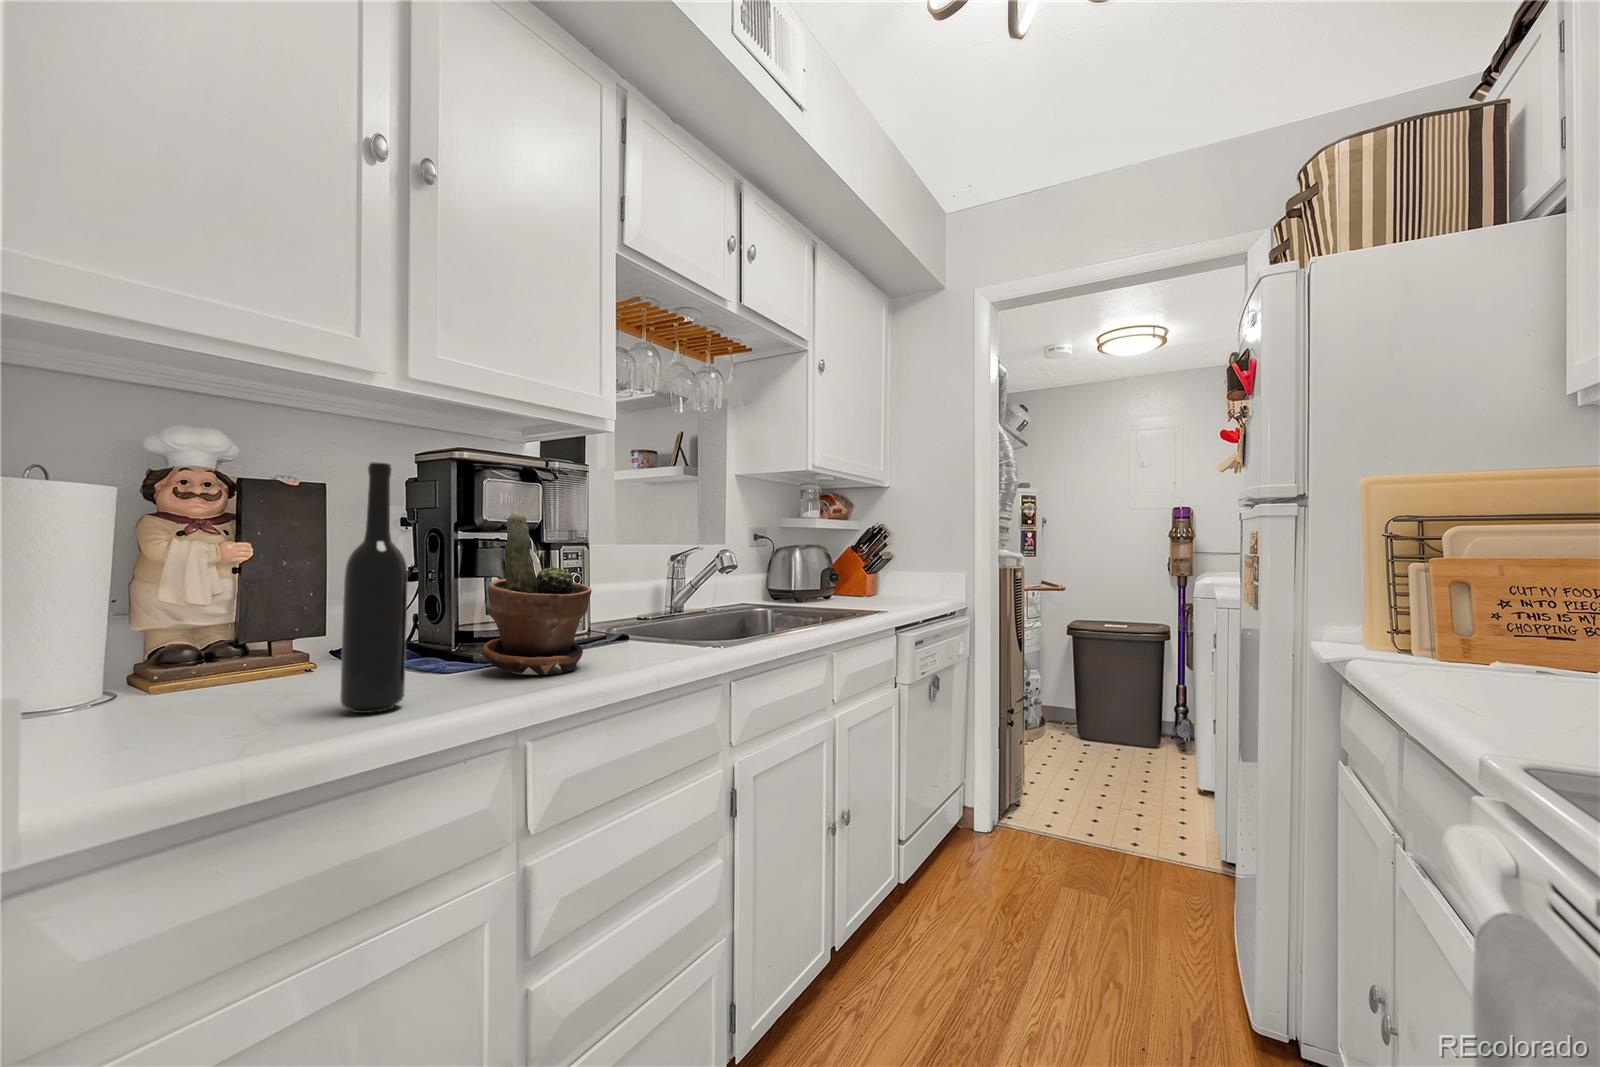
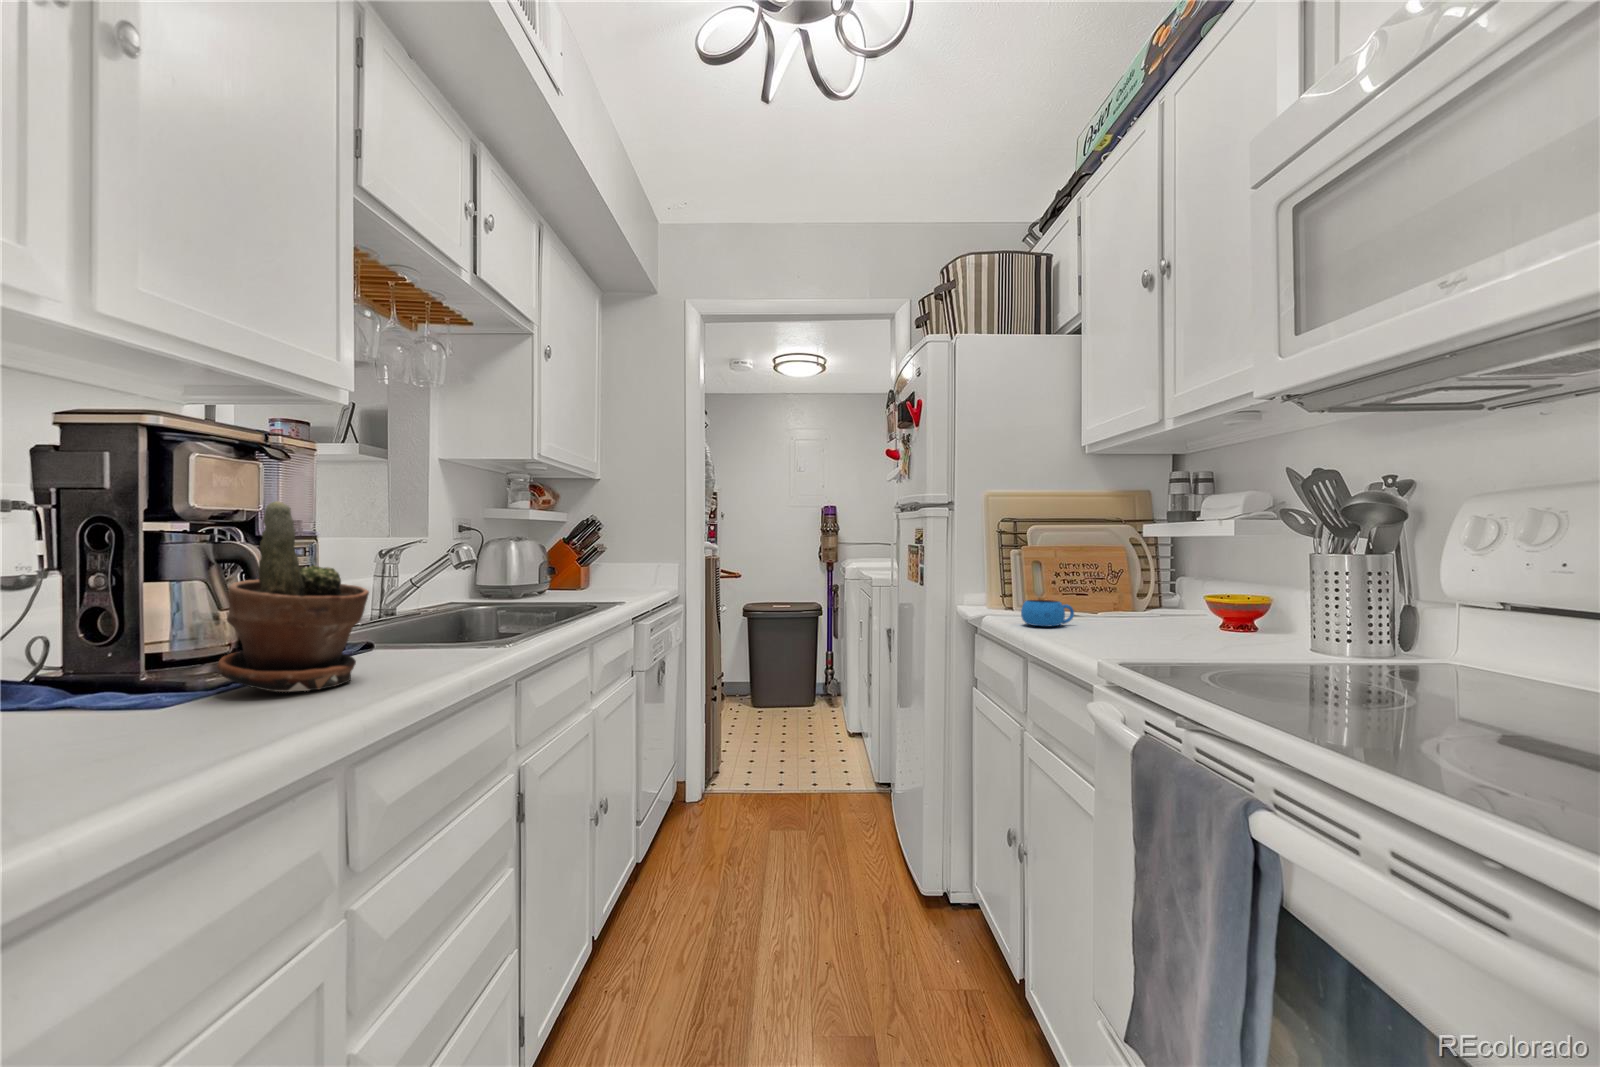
bottle: present [340,463,408,713] -> none [67,436,169,758]
mug: none [1411,639,1522,683] -> present [1021,600,1074,626]

